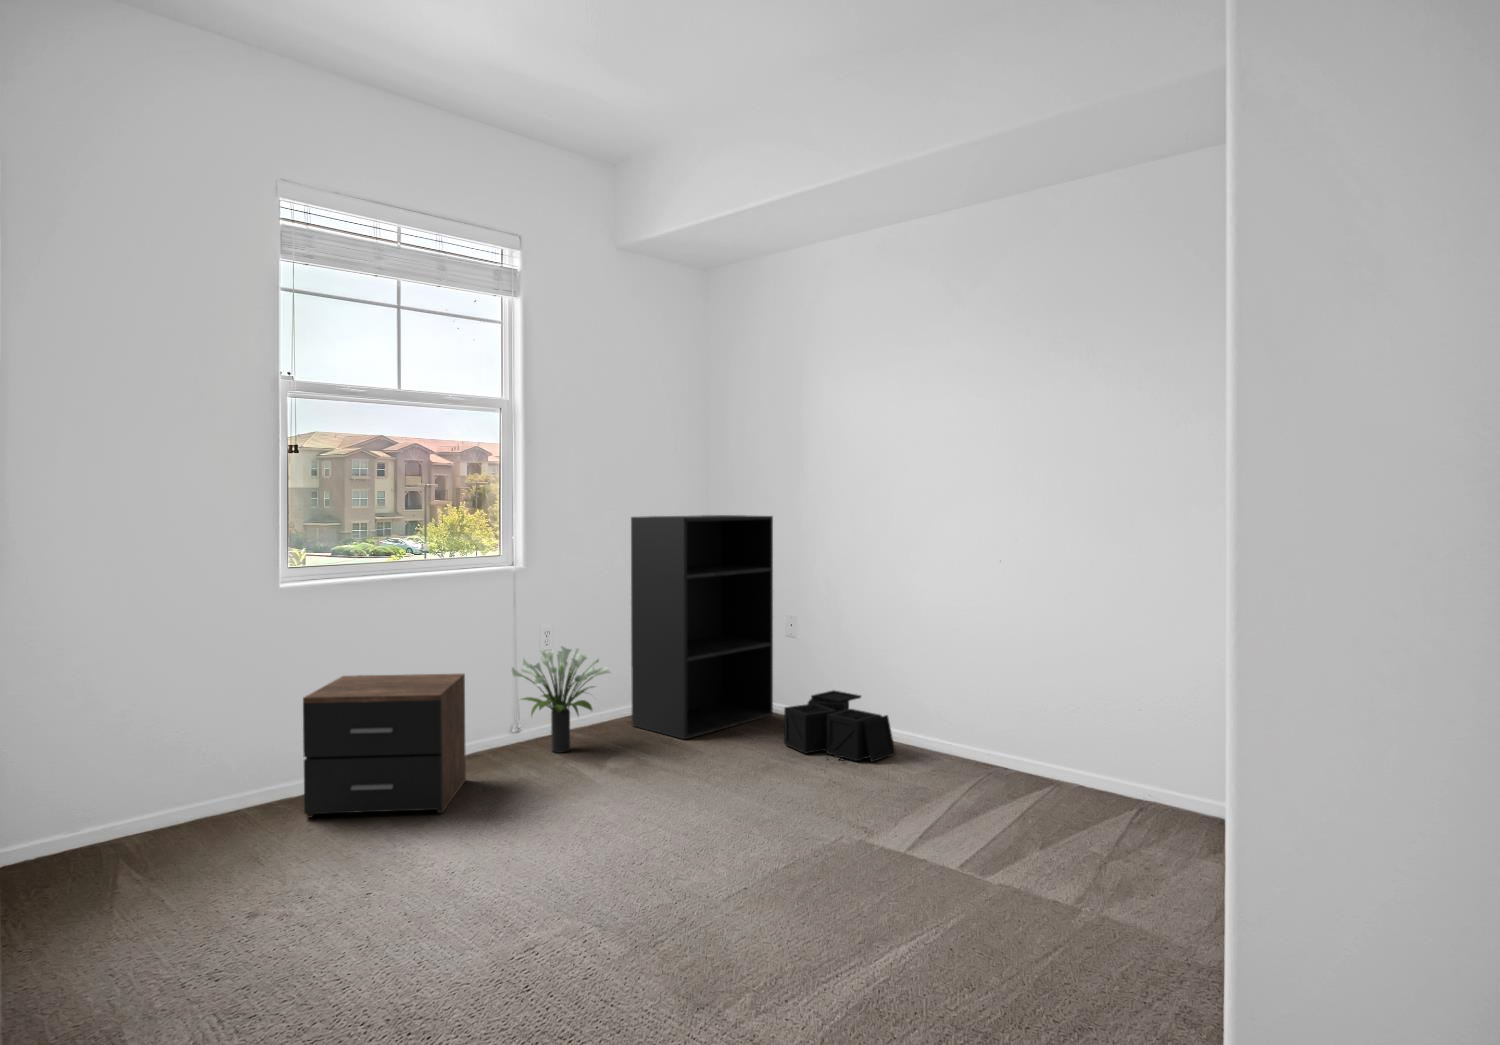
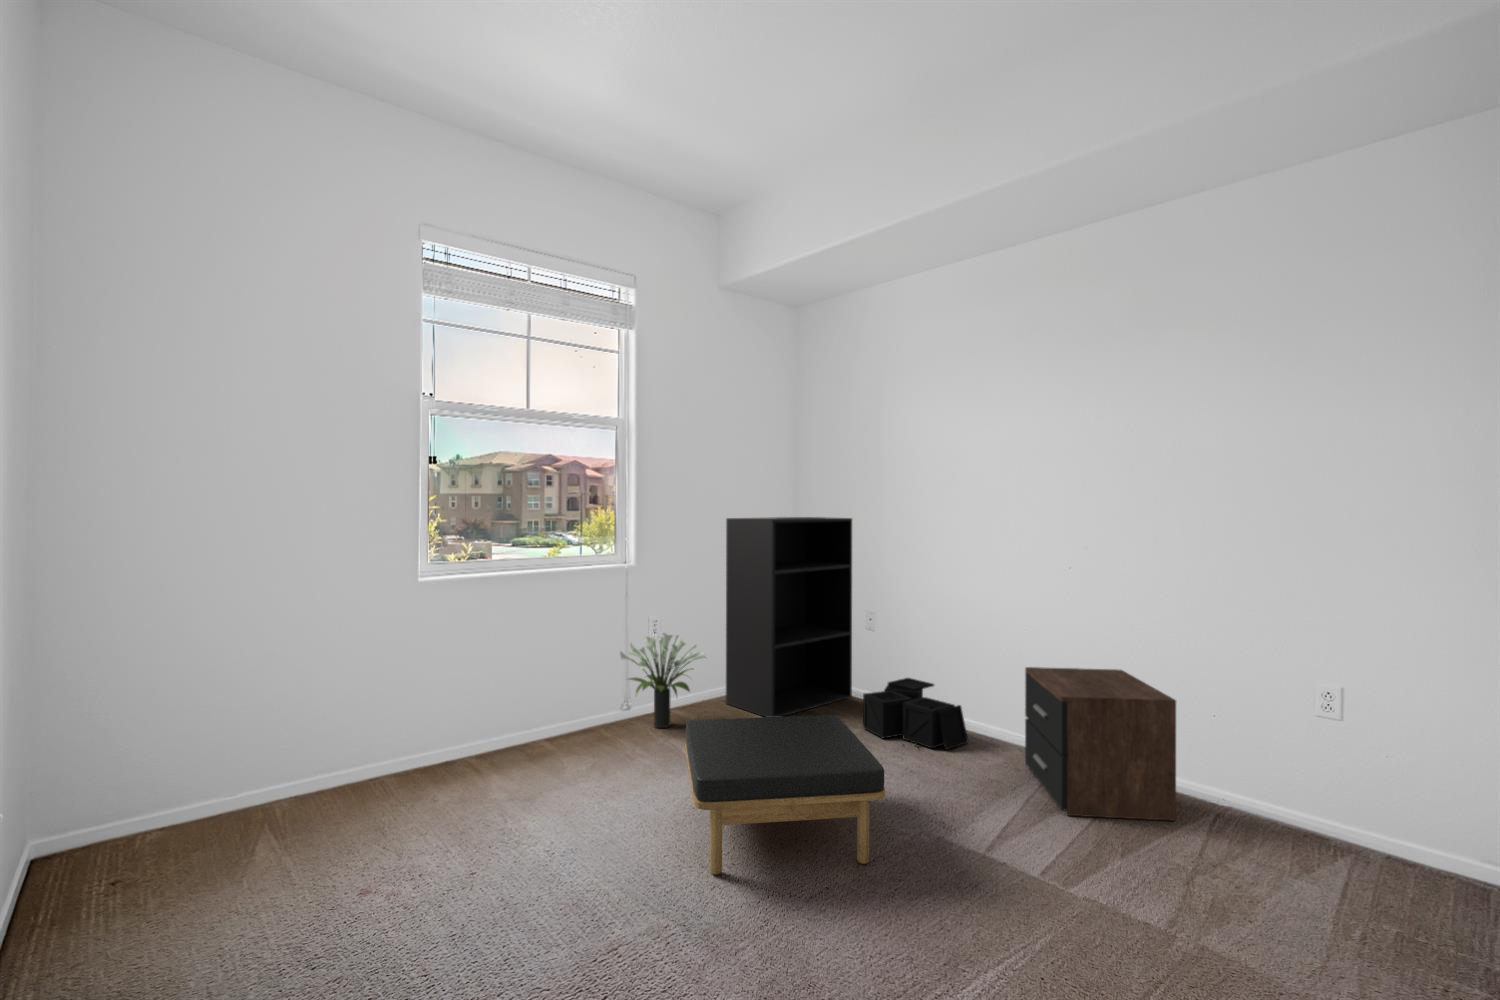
nightstand: present [303,674,466,817] -> present [1025,667,1176,821]
ottoman: none [593,725,804,883] -> present [685,715,885,874]

